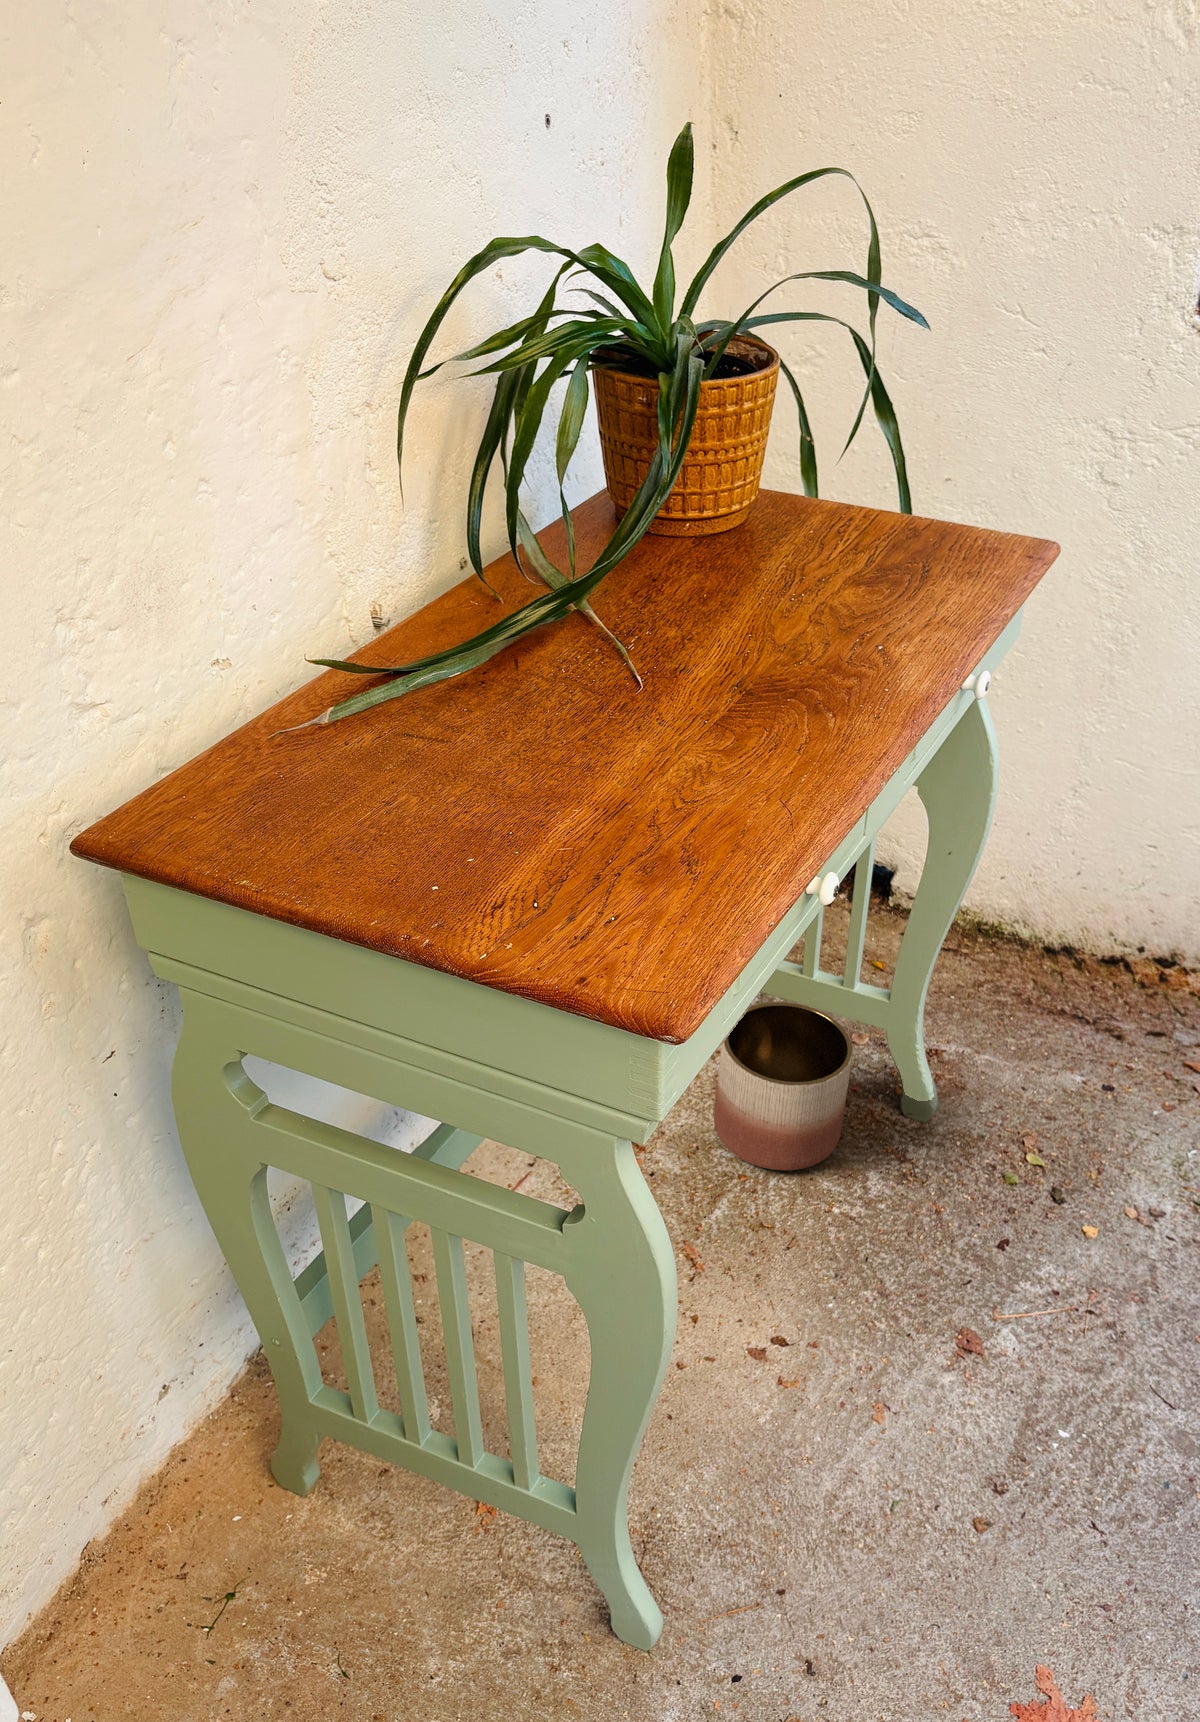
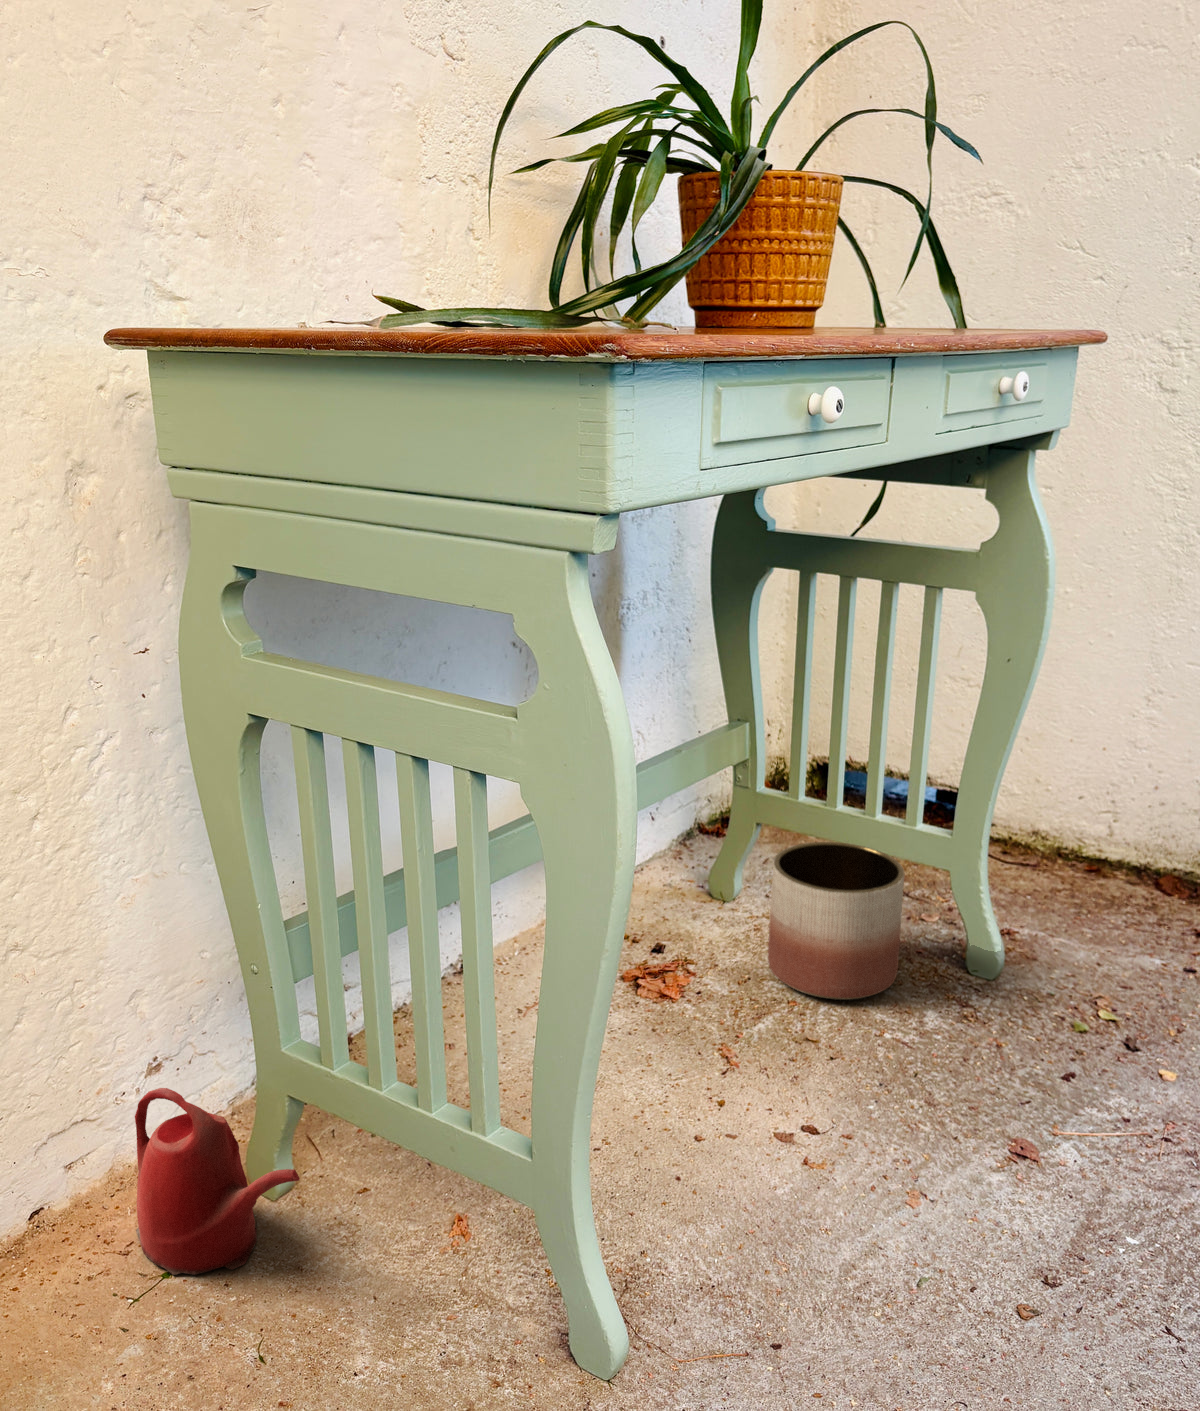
watering can: none [167,1445,362,1598] -> present [135,1088,300,1275]

